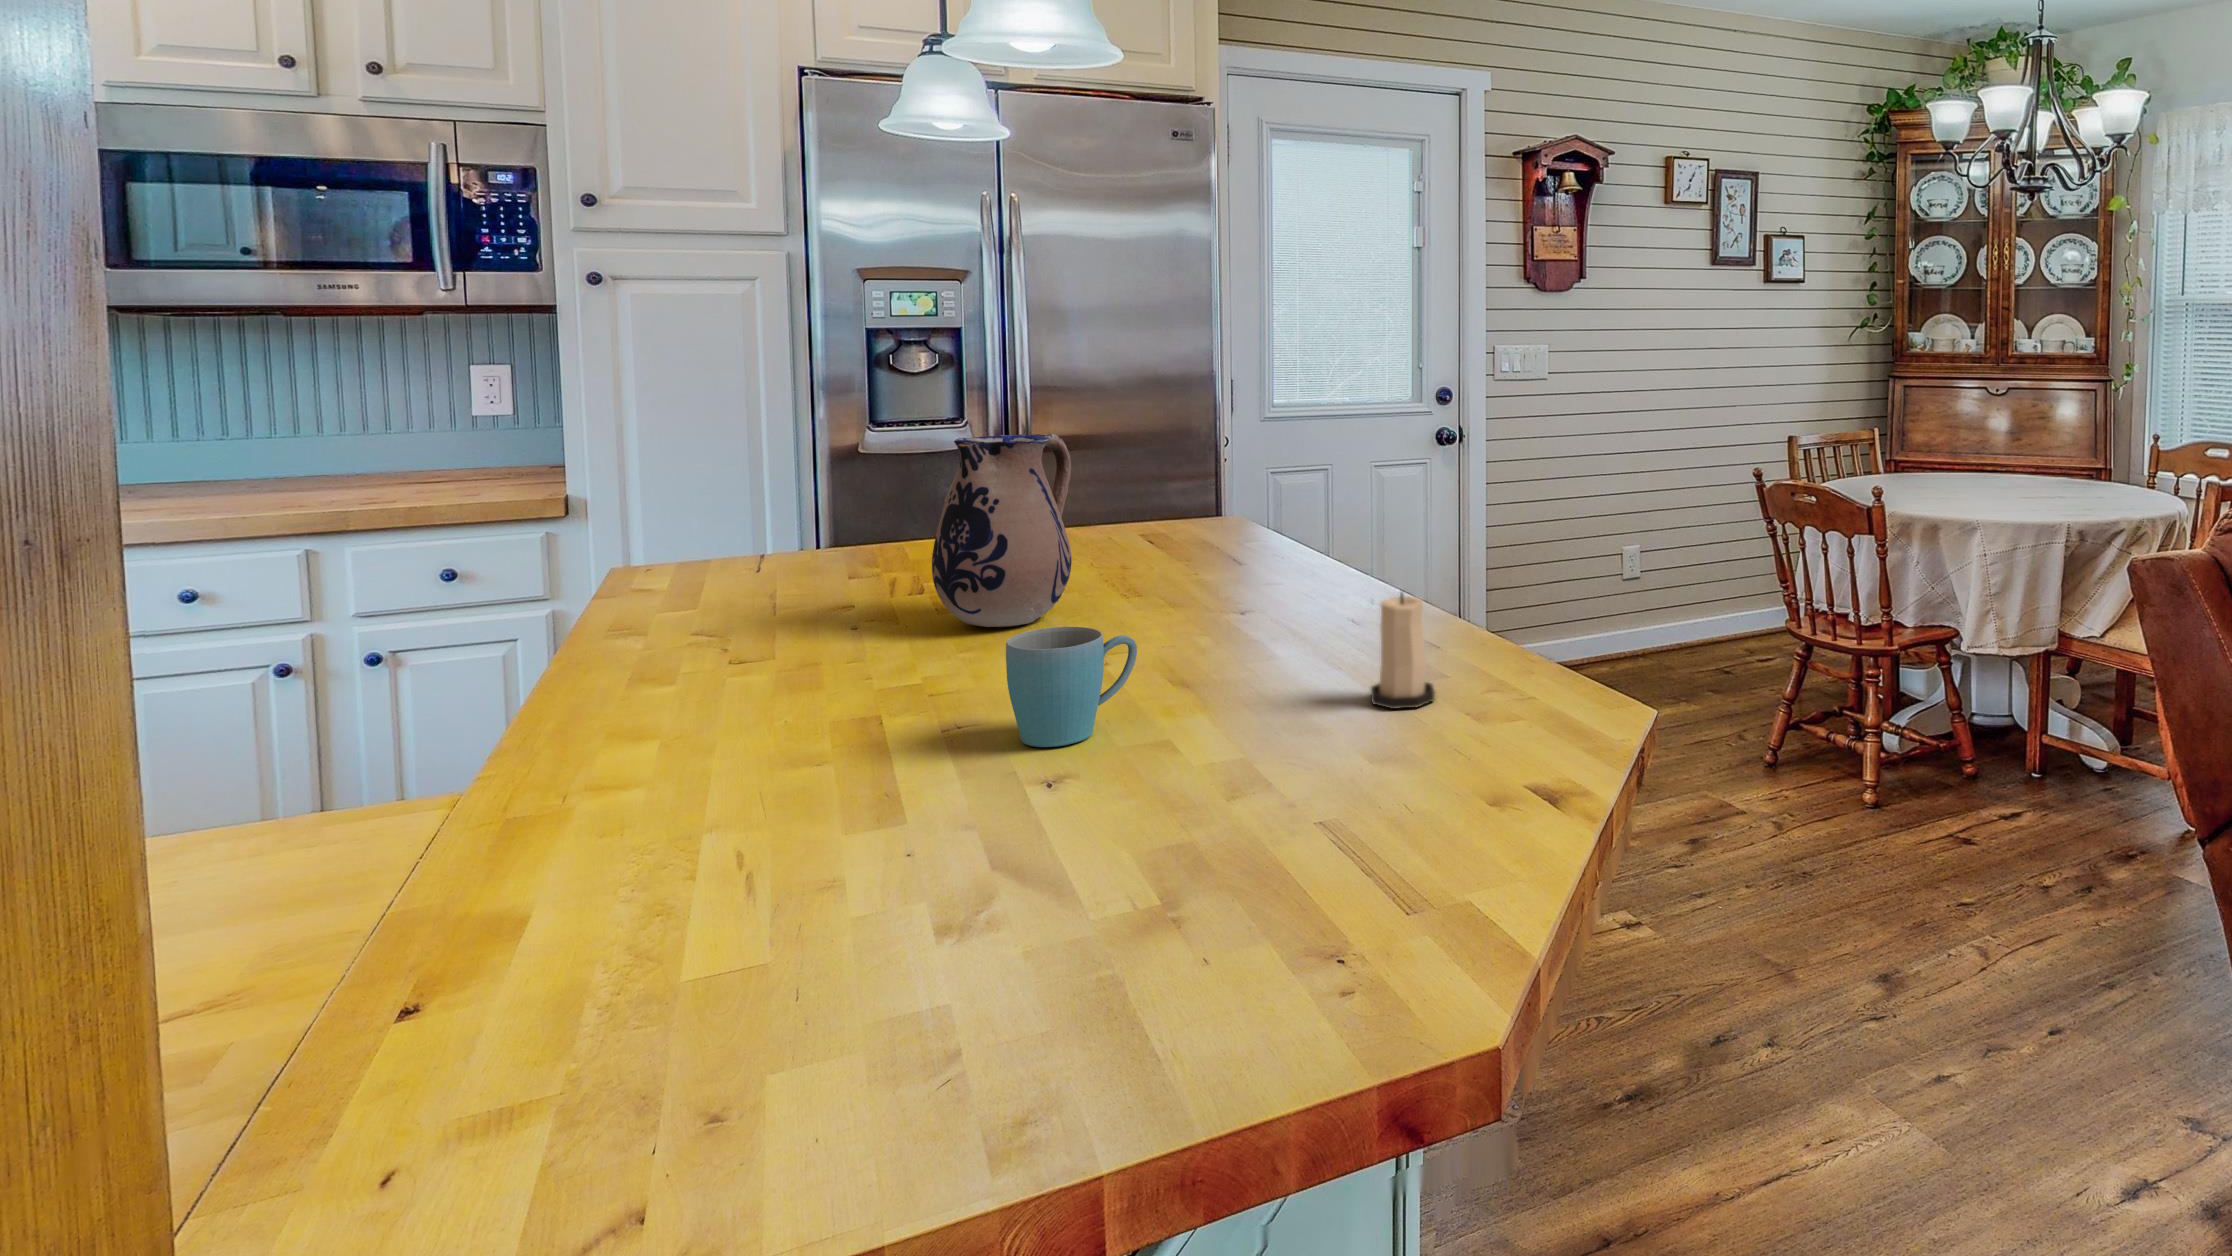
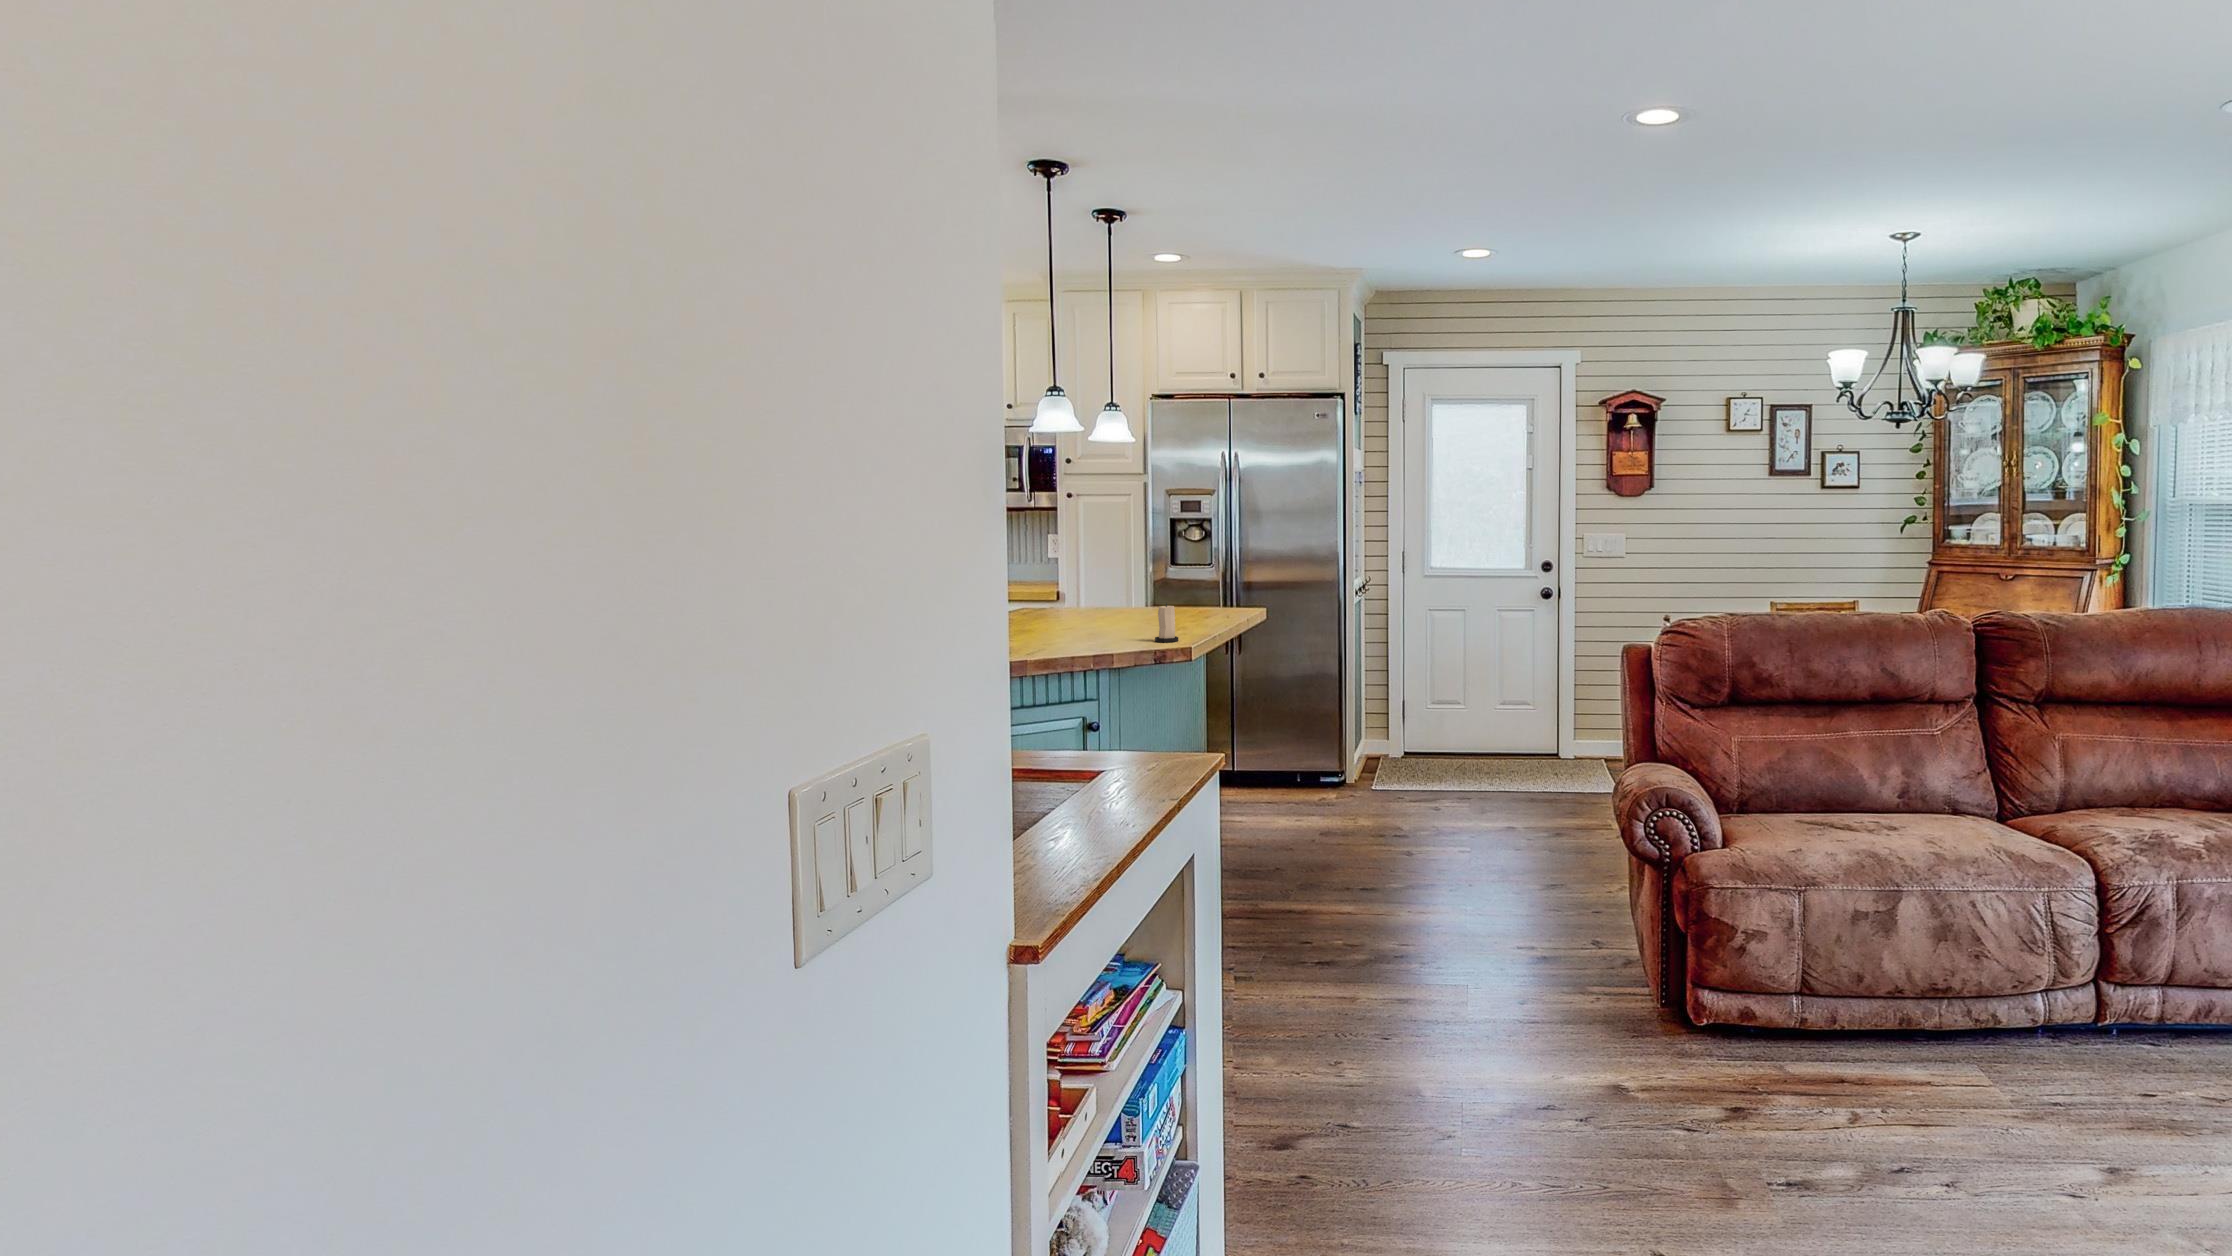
ceramic pitcher: present [932,434,1072,627] -> none [1089,553,1147,624]
mug: present [1006,627,1137,747] -> none [1048,606,1090,640]

